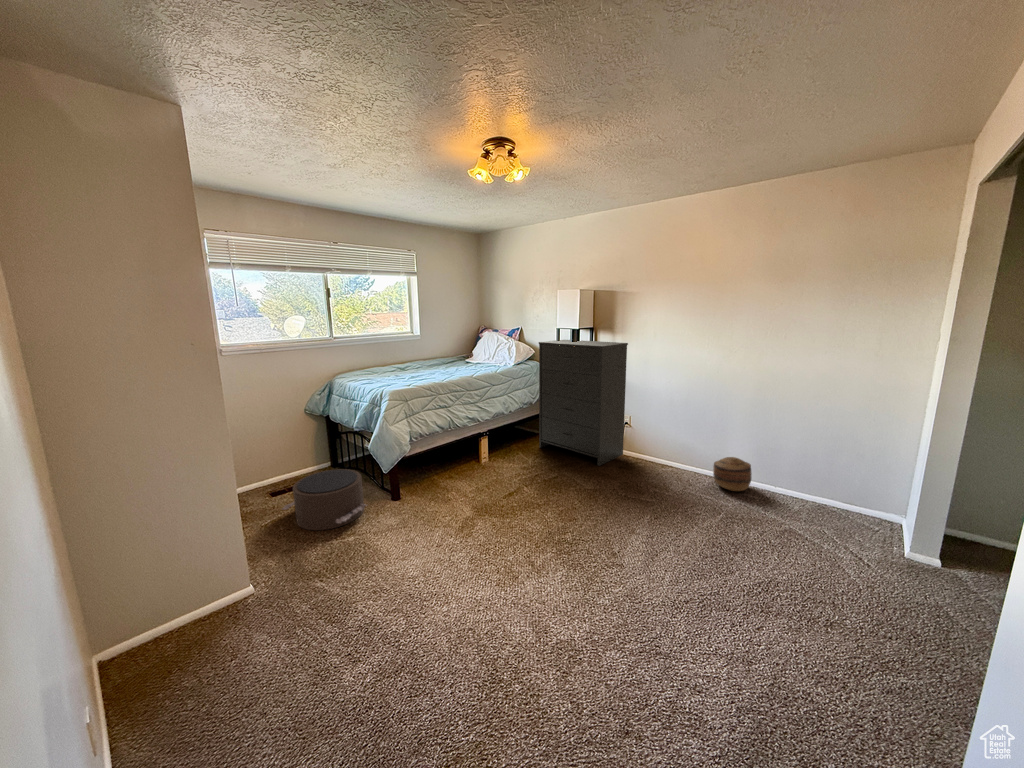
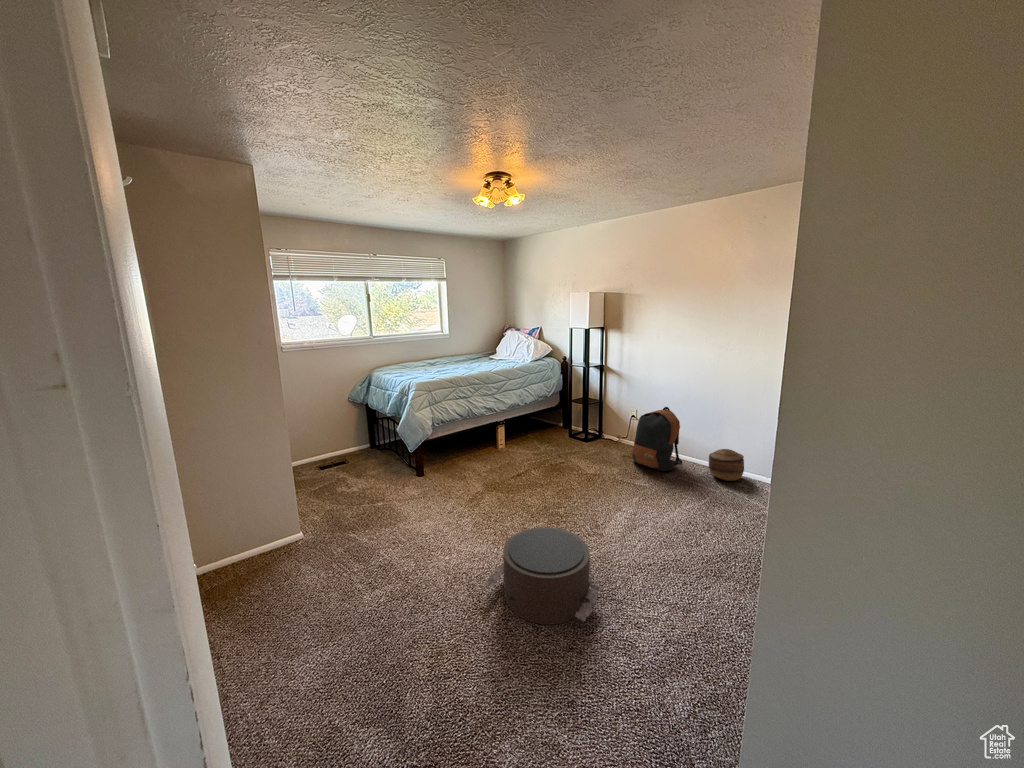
dresser: present [539,340,628,466] -> none [553,338,635,455]
backpack: none [630,413,682,483] -> present [632,407,682,471]
pouf: present [282,469,365,530] -> present [485,527,600,625]

